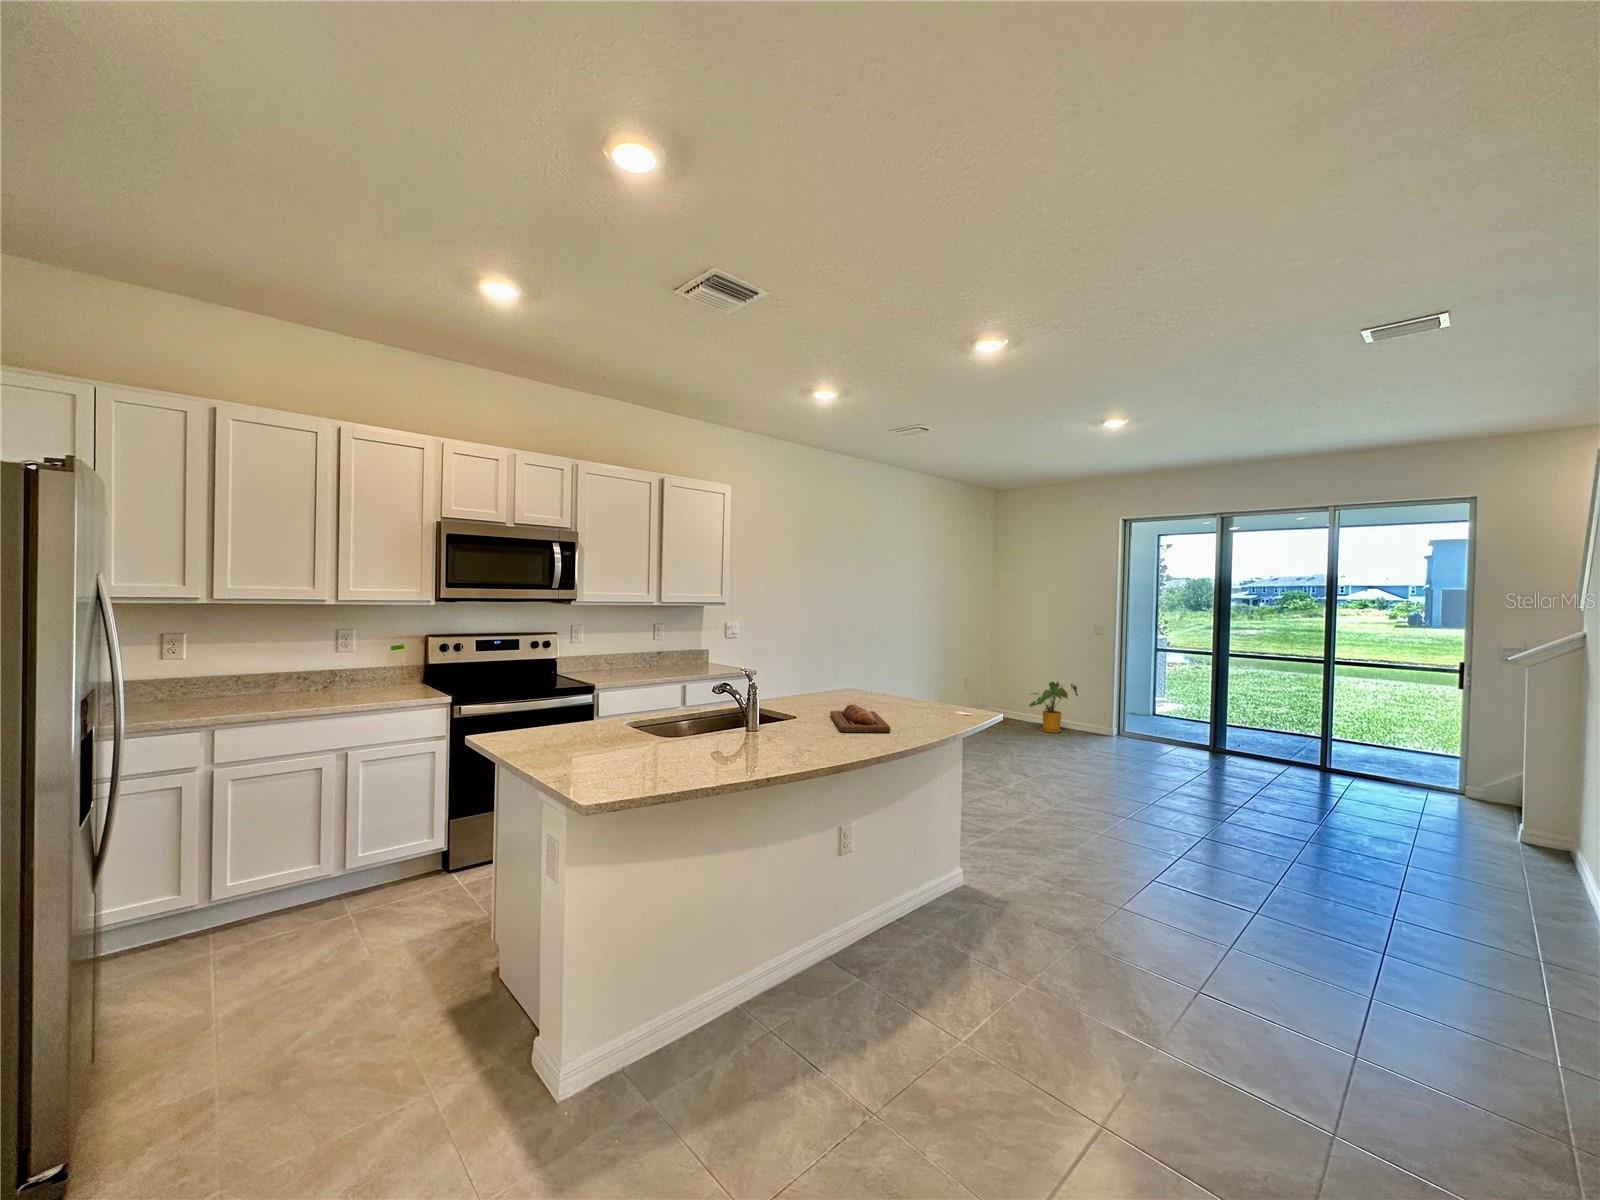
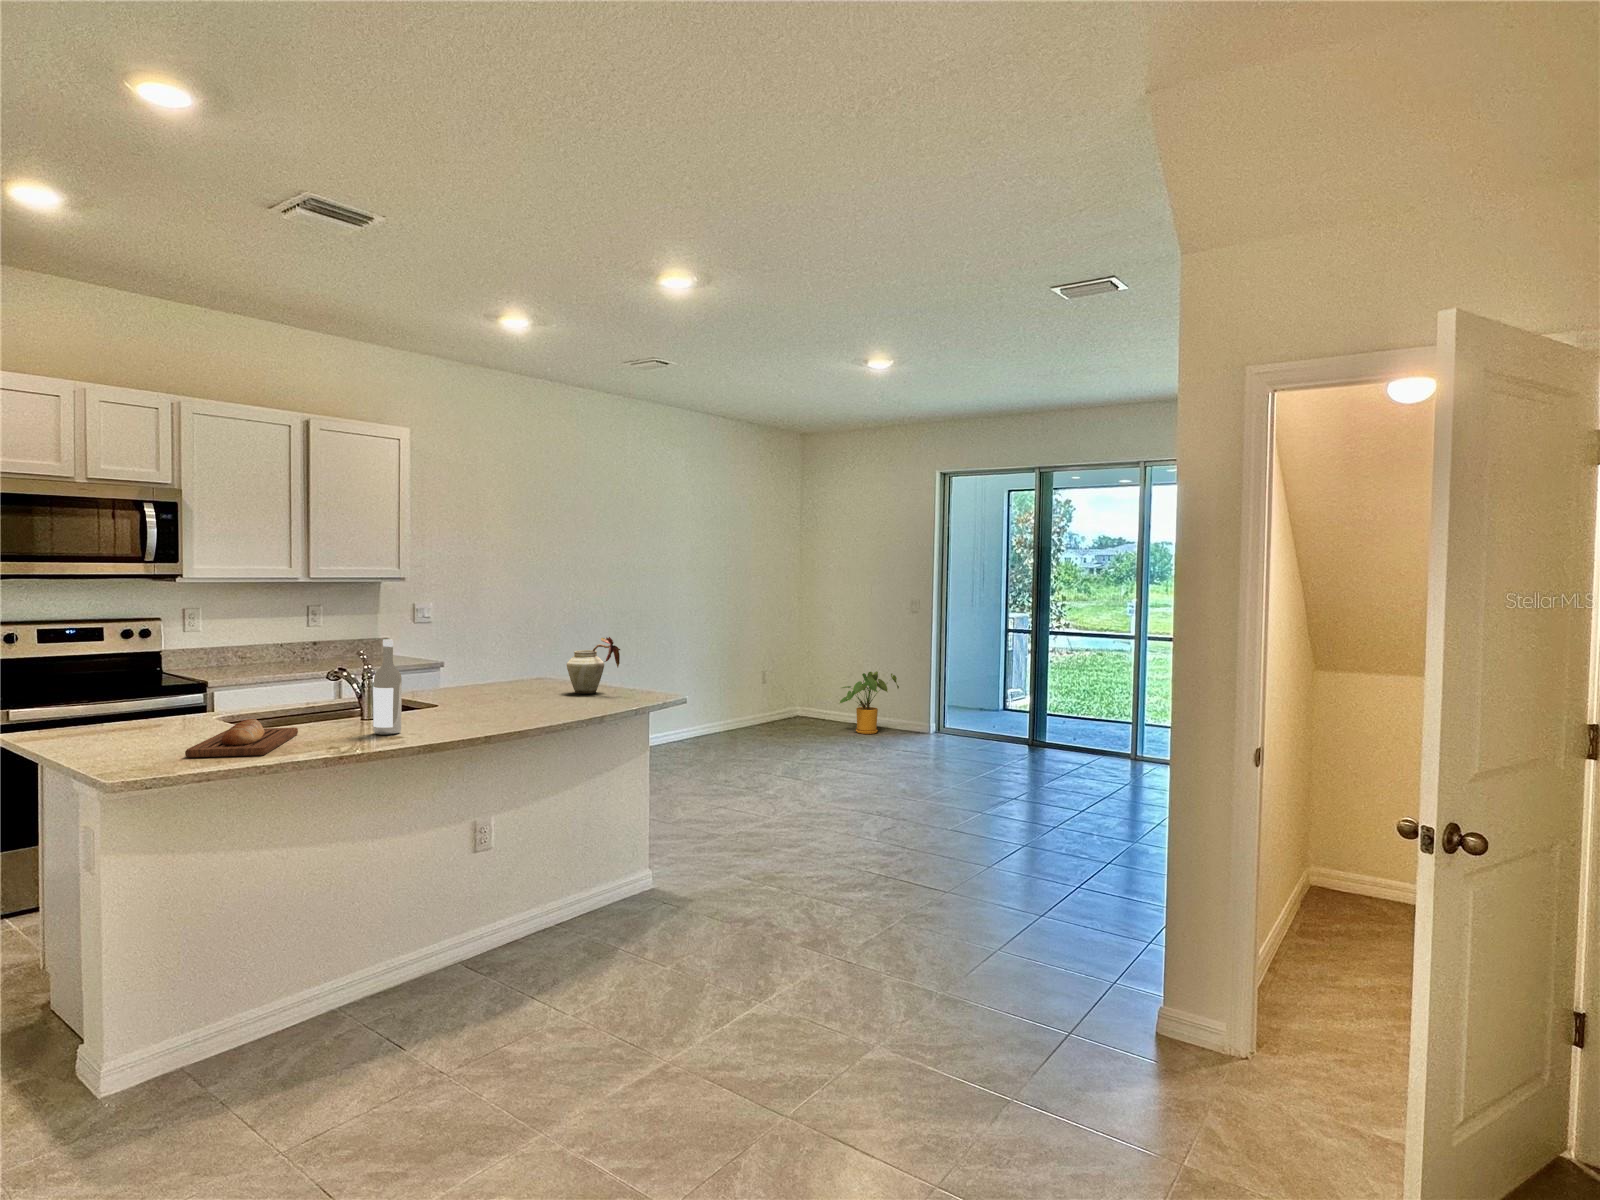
vase: none [894,659,945,709] -> present [567,637,620,694]
wine bottle: none [778,664,803,753] -> present [373,639,402,735]
bread loaf: present [830,704,890,732] -> present [185,719,298,757]

